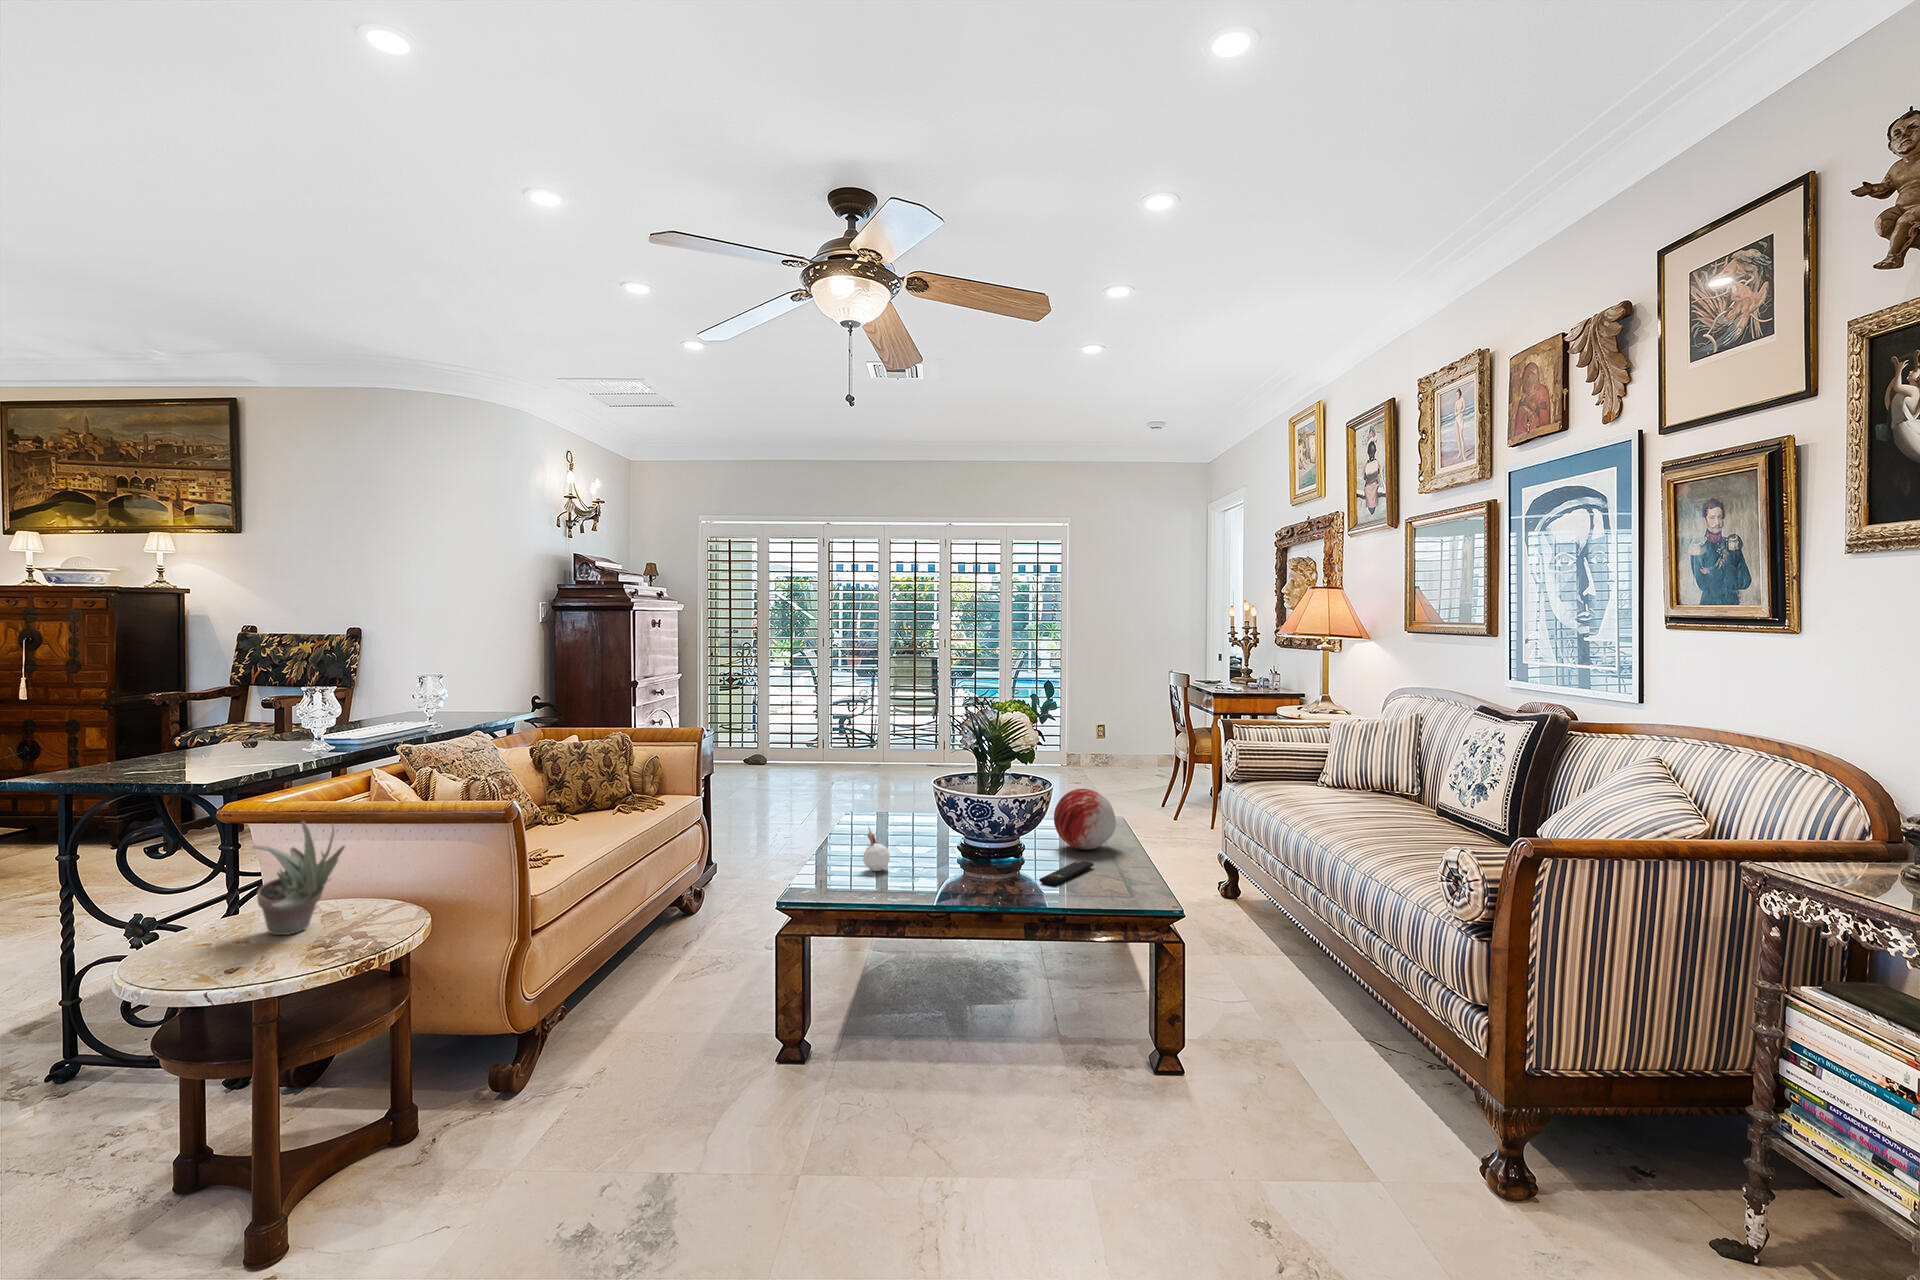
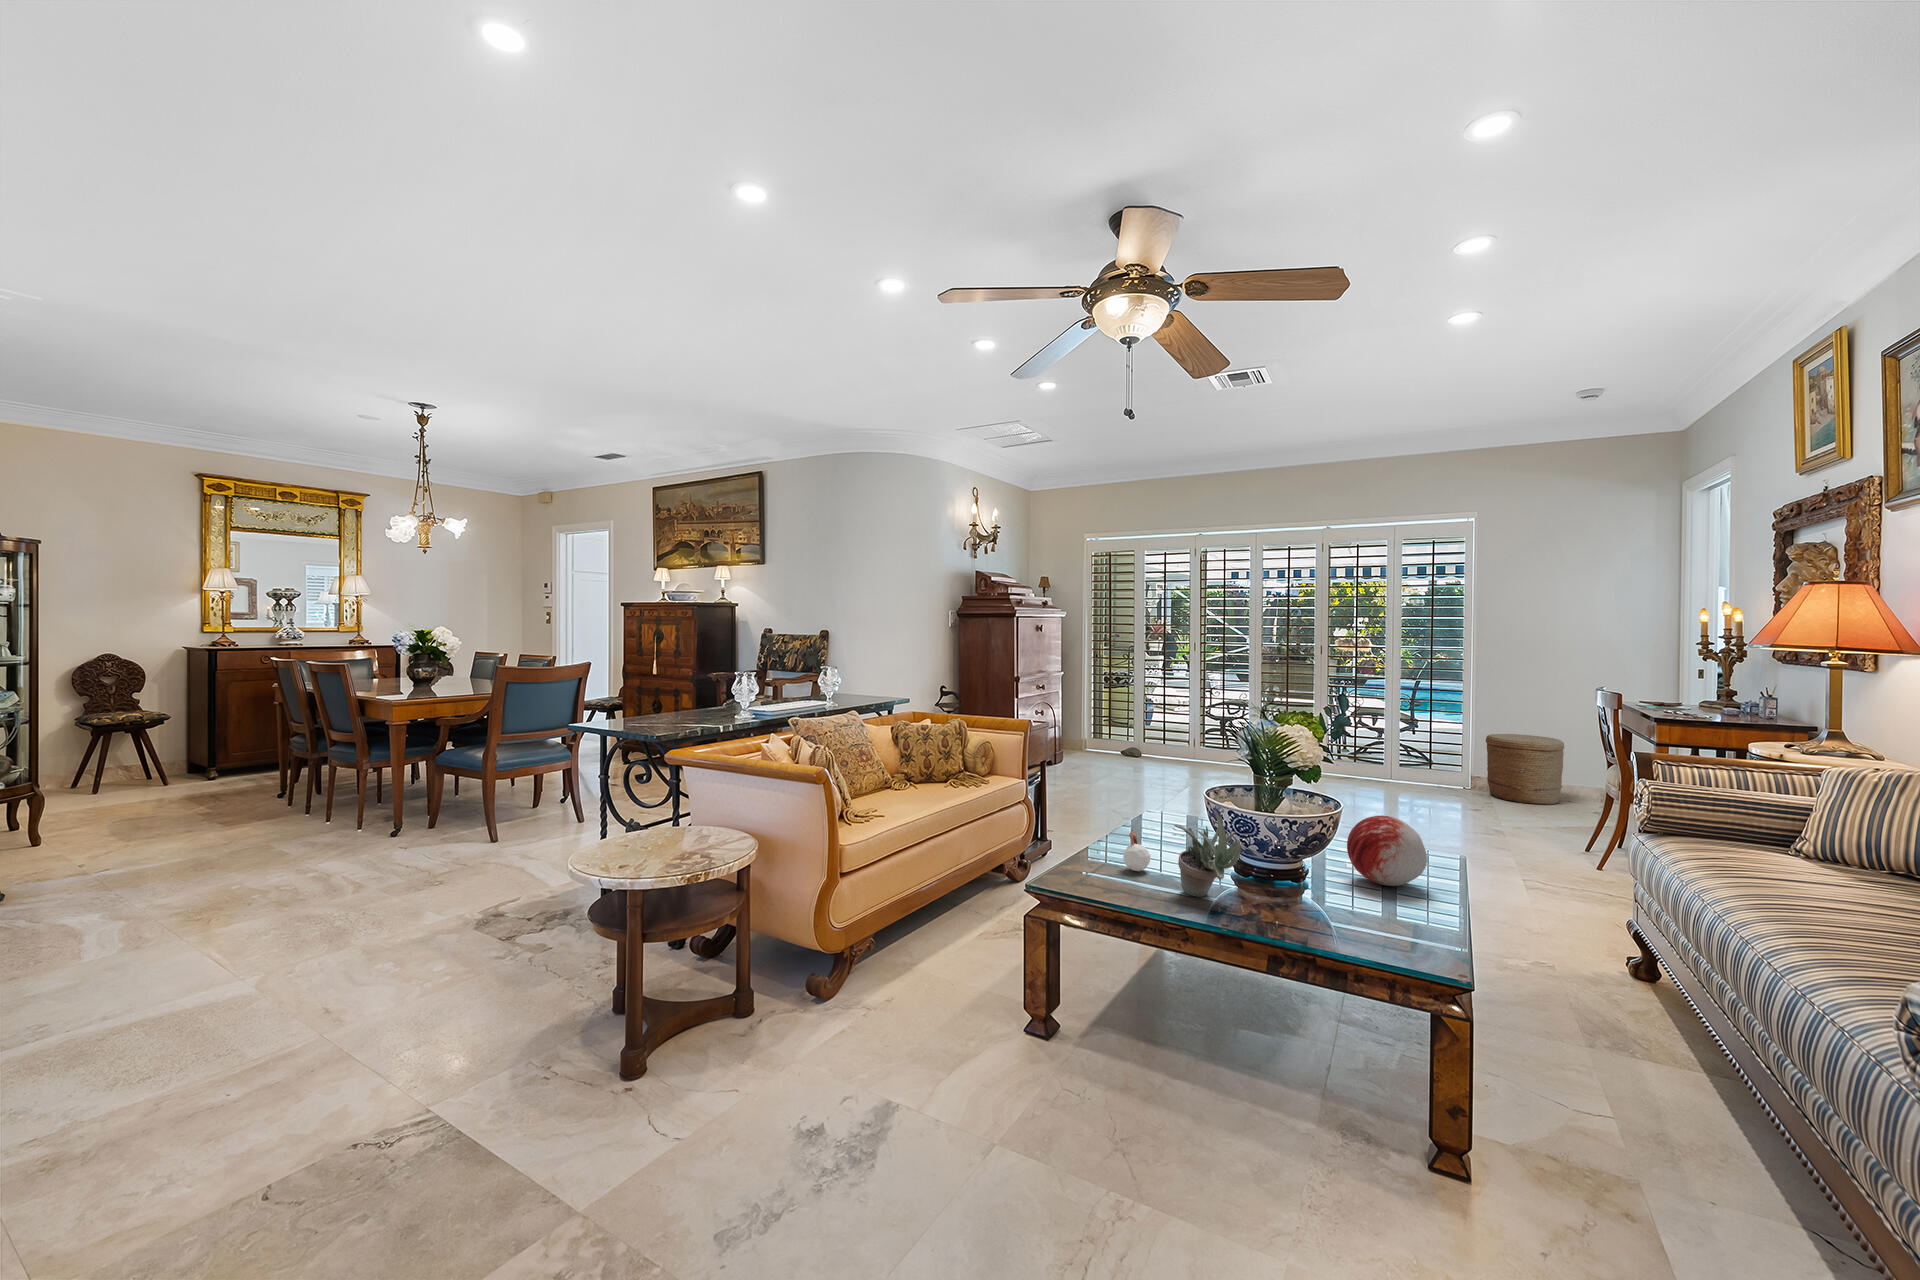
woven basket: none [1083,715,1139,774] -> present [1486,734,1564,805]
succulent plant: present [253,821,345,935] -> present [1174,810,1241,897]
remote control: present [1040,861,1093,886] -> none [1301,897,1381,919]

